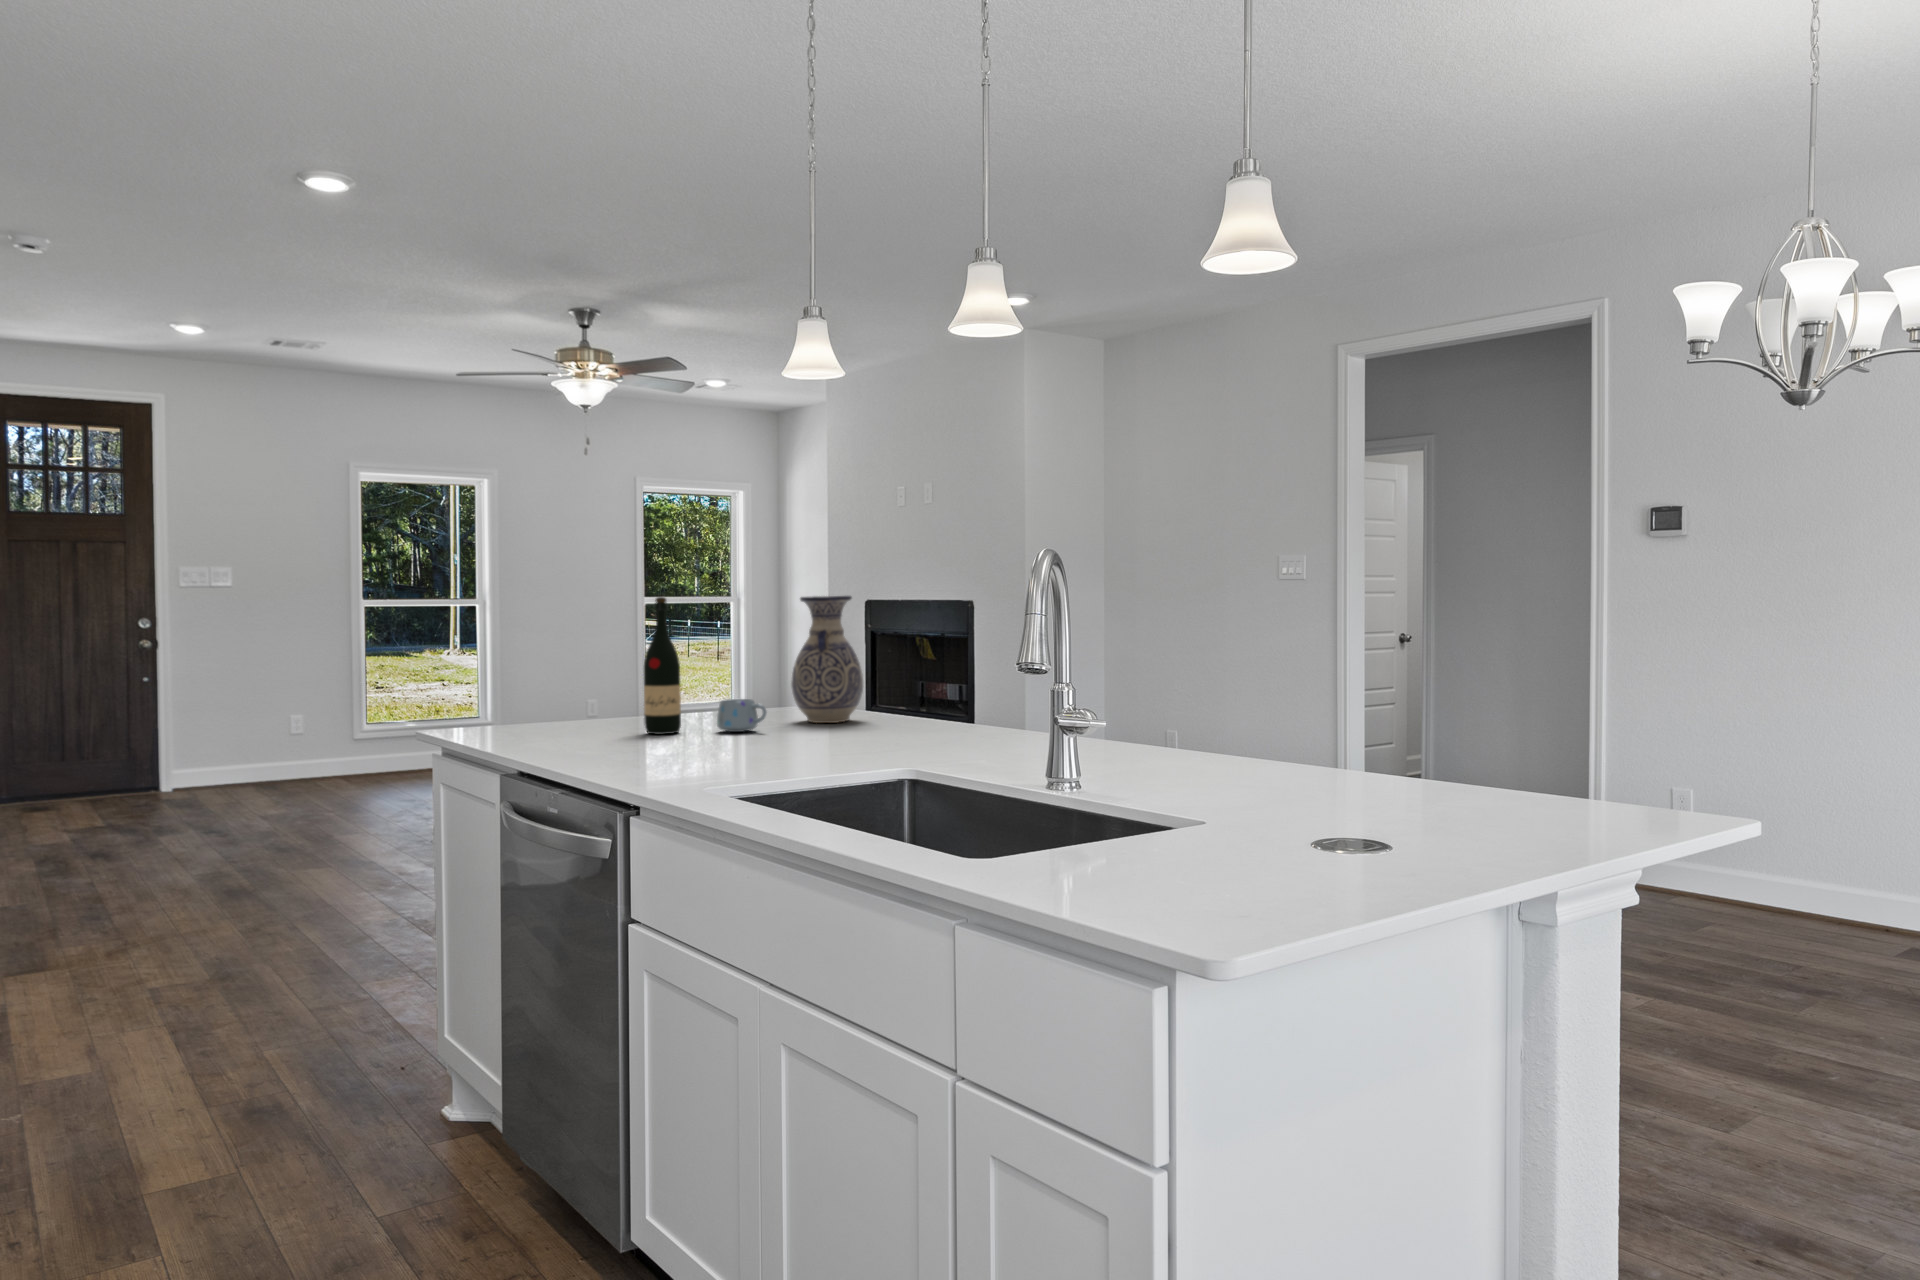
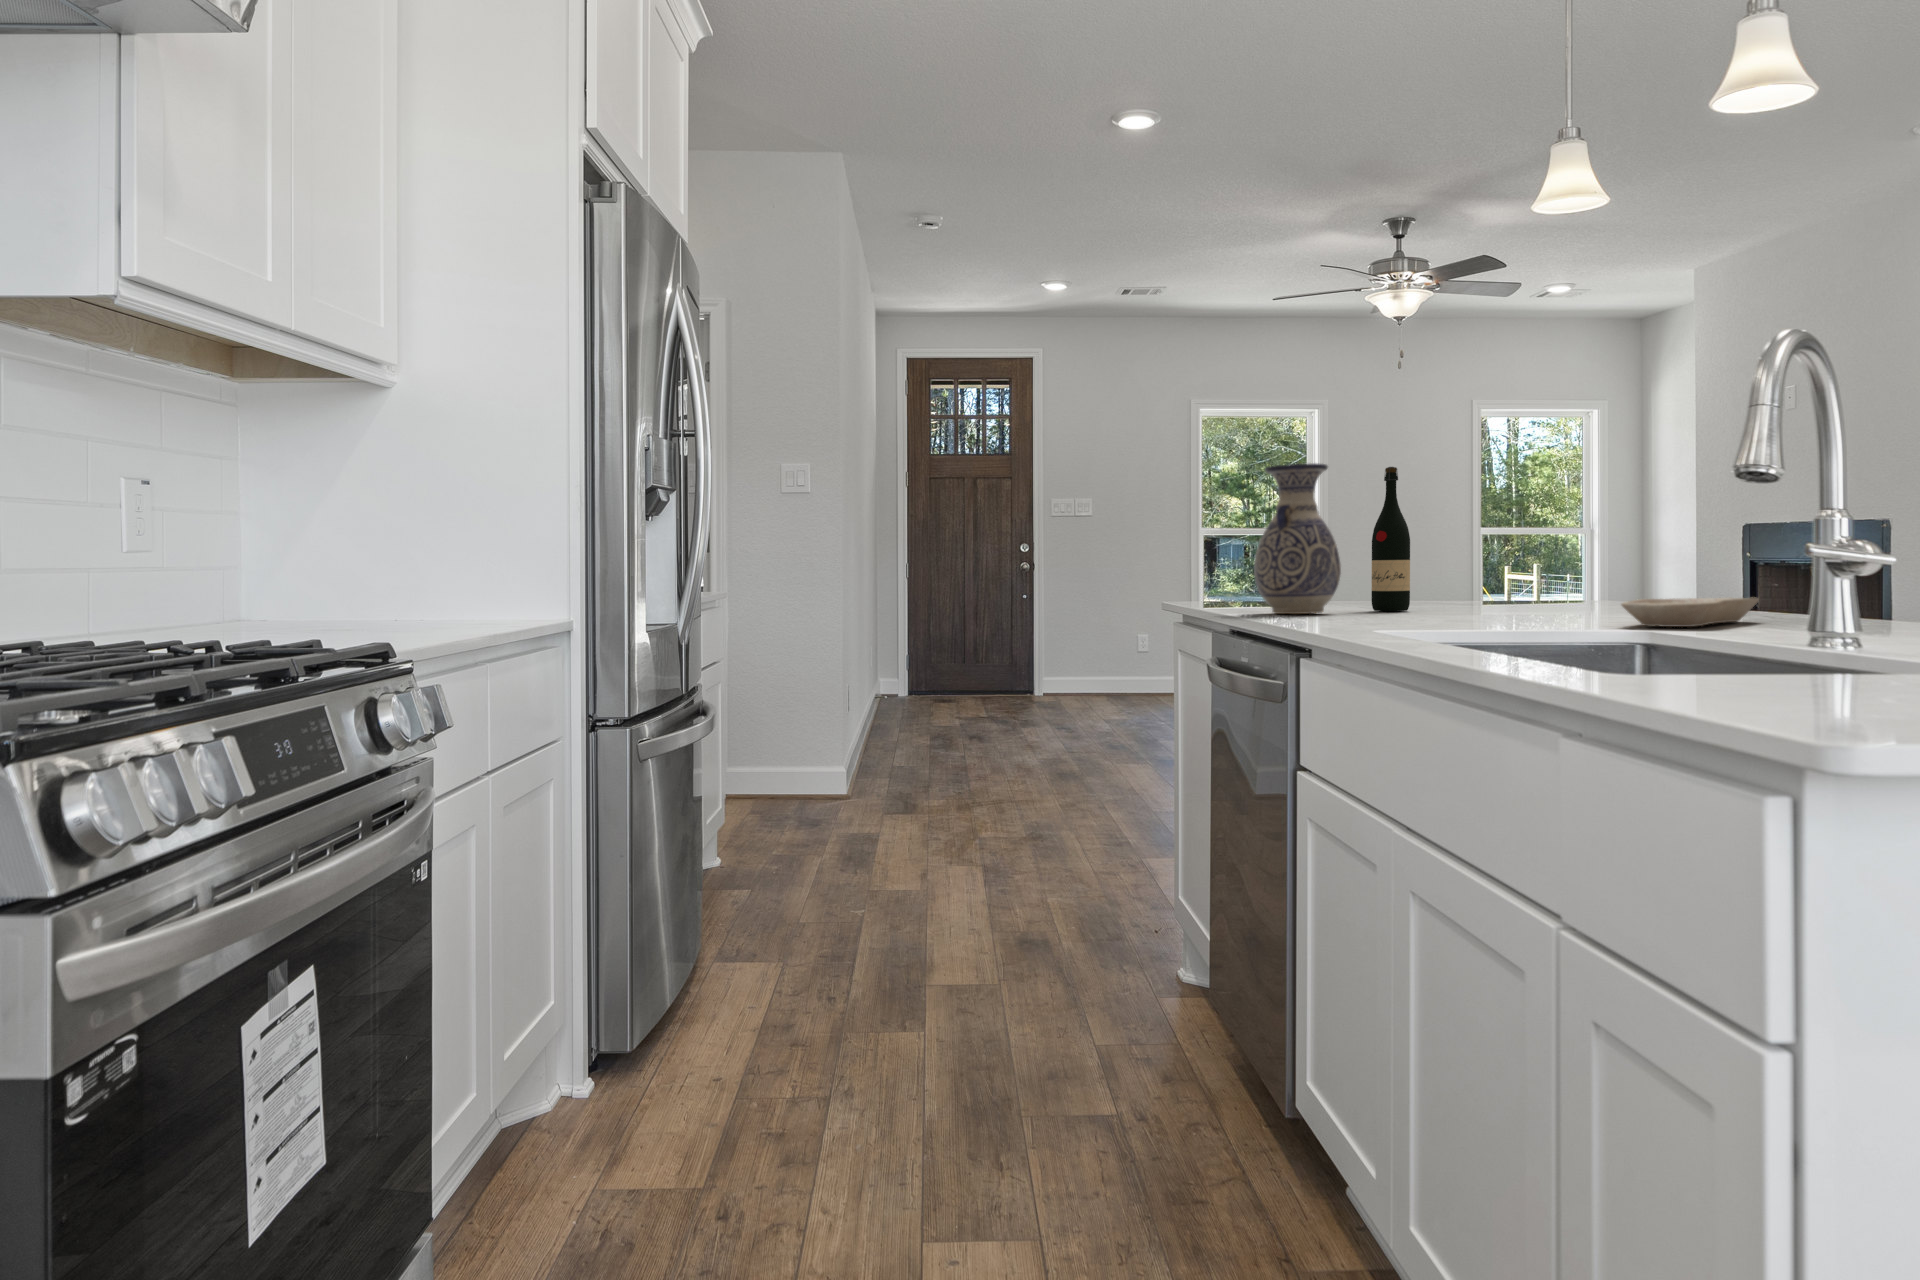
vase: present [791,596,863,723] -> present [1254,463,1341,614]
mug: present [717,699,767,732] -> none [1450,577,1505,611]
tray: none [890,725,978,761] -> present [1621,598,1759,627]

